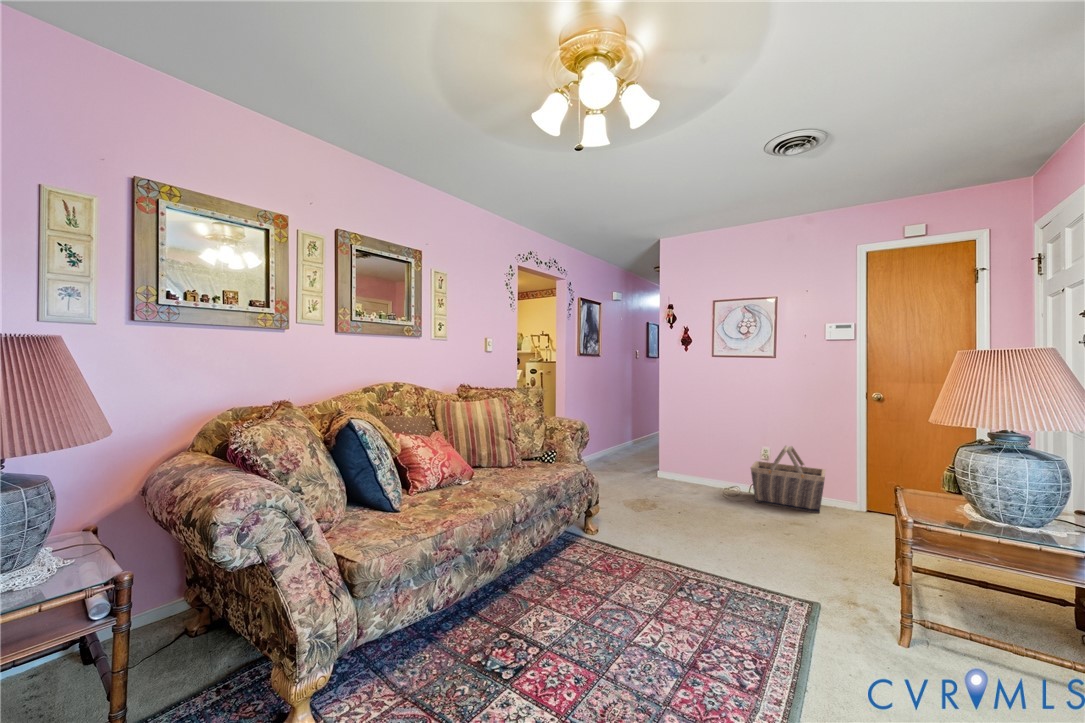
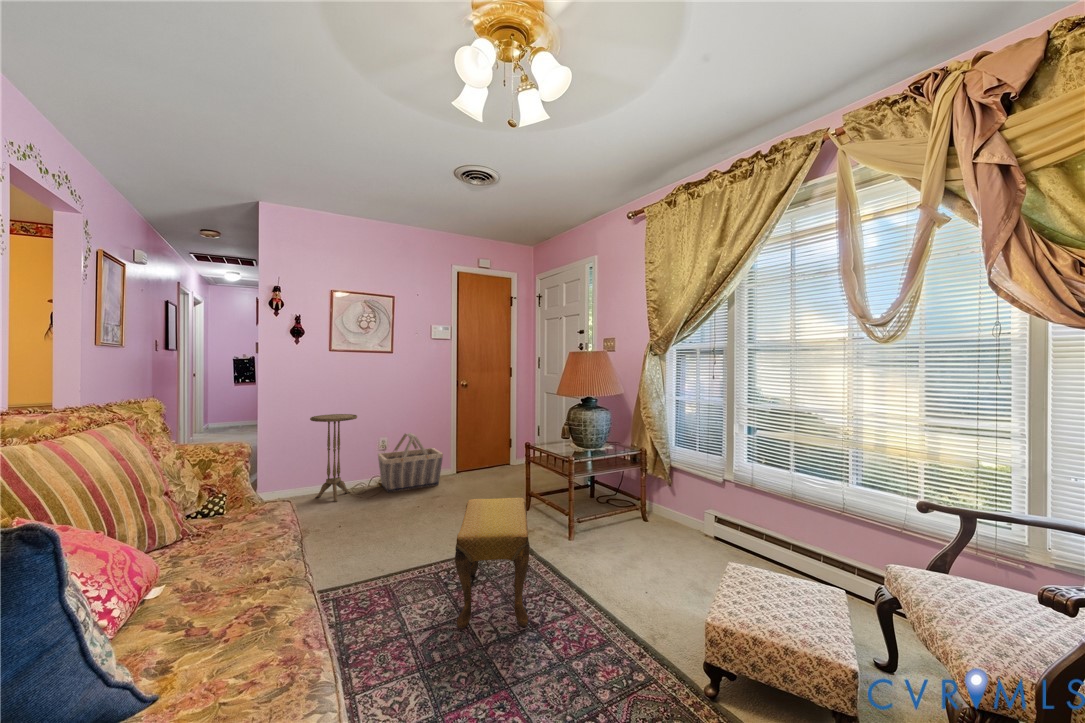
side table: none [687,414,729,495] -> present [310,414,357,502]
footstool: none [634,513,768,660] -> present [455,498,530,629]

